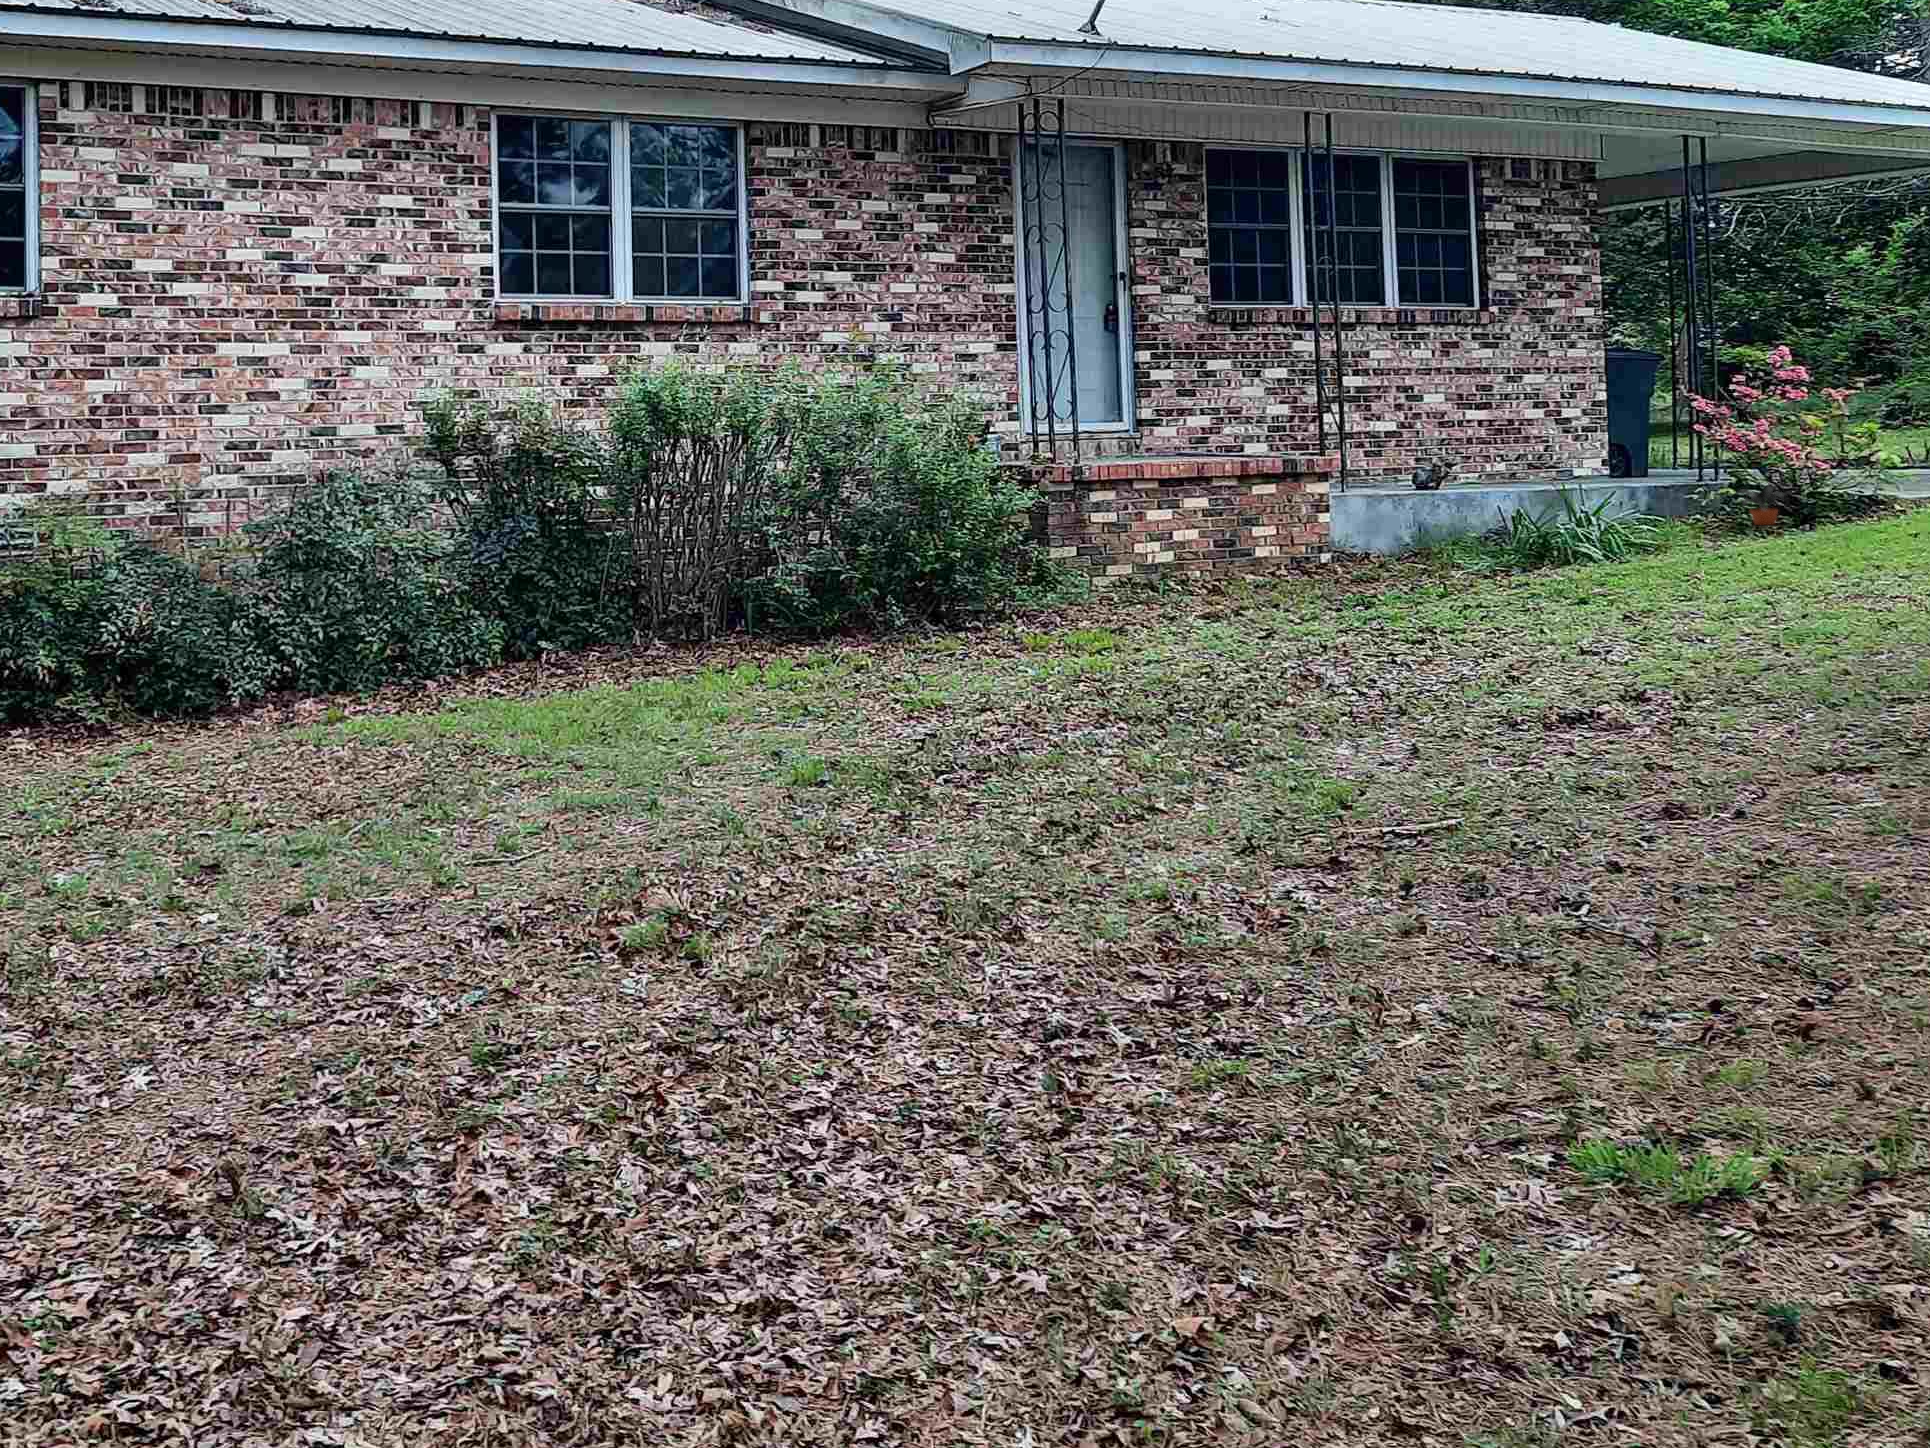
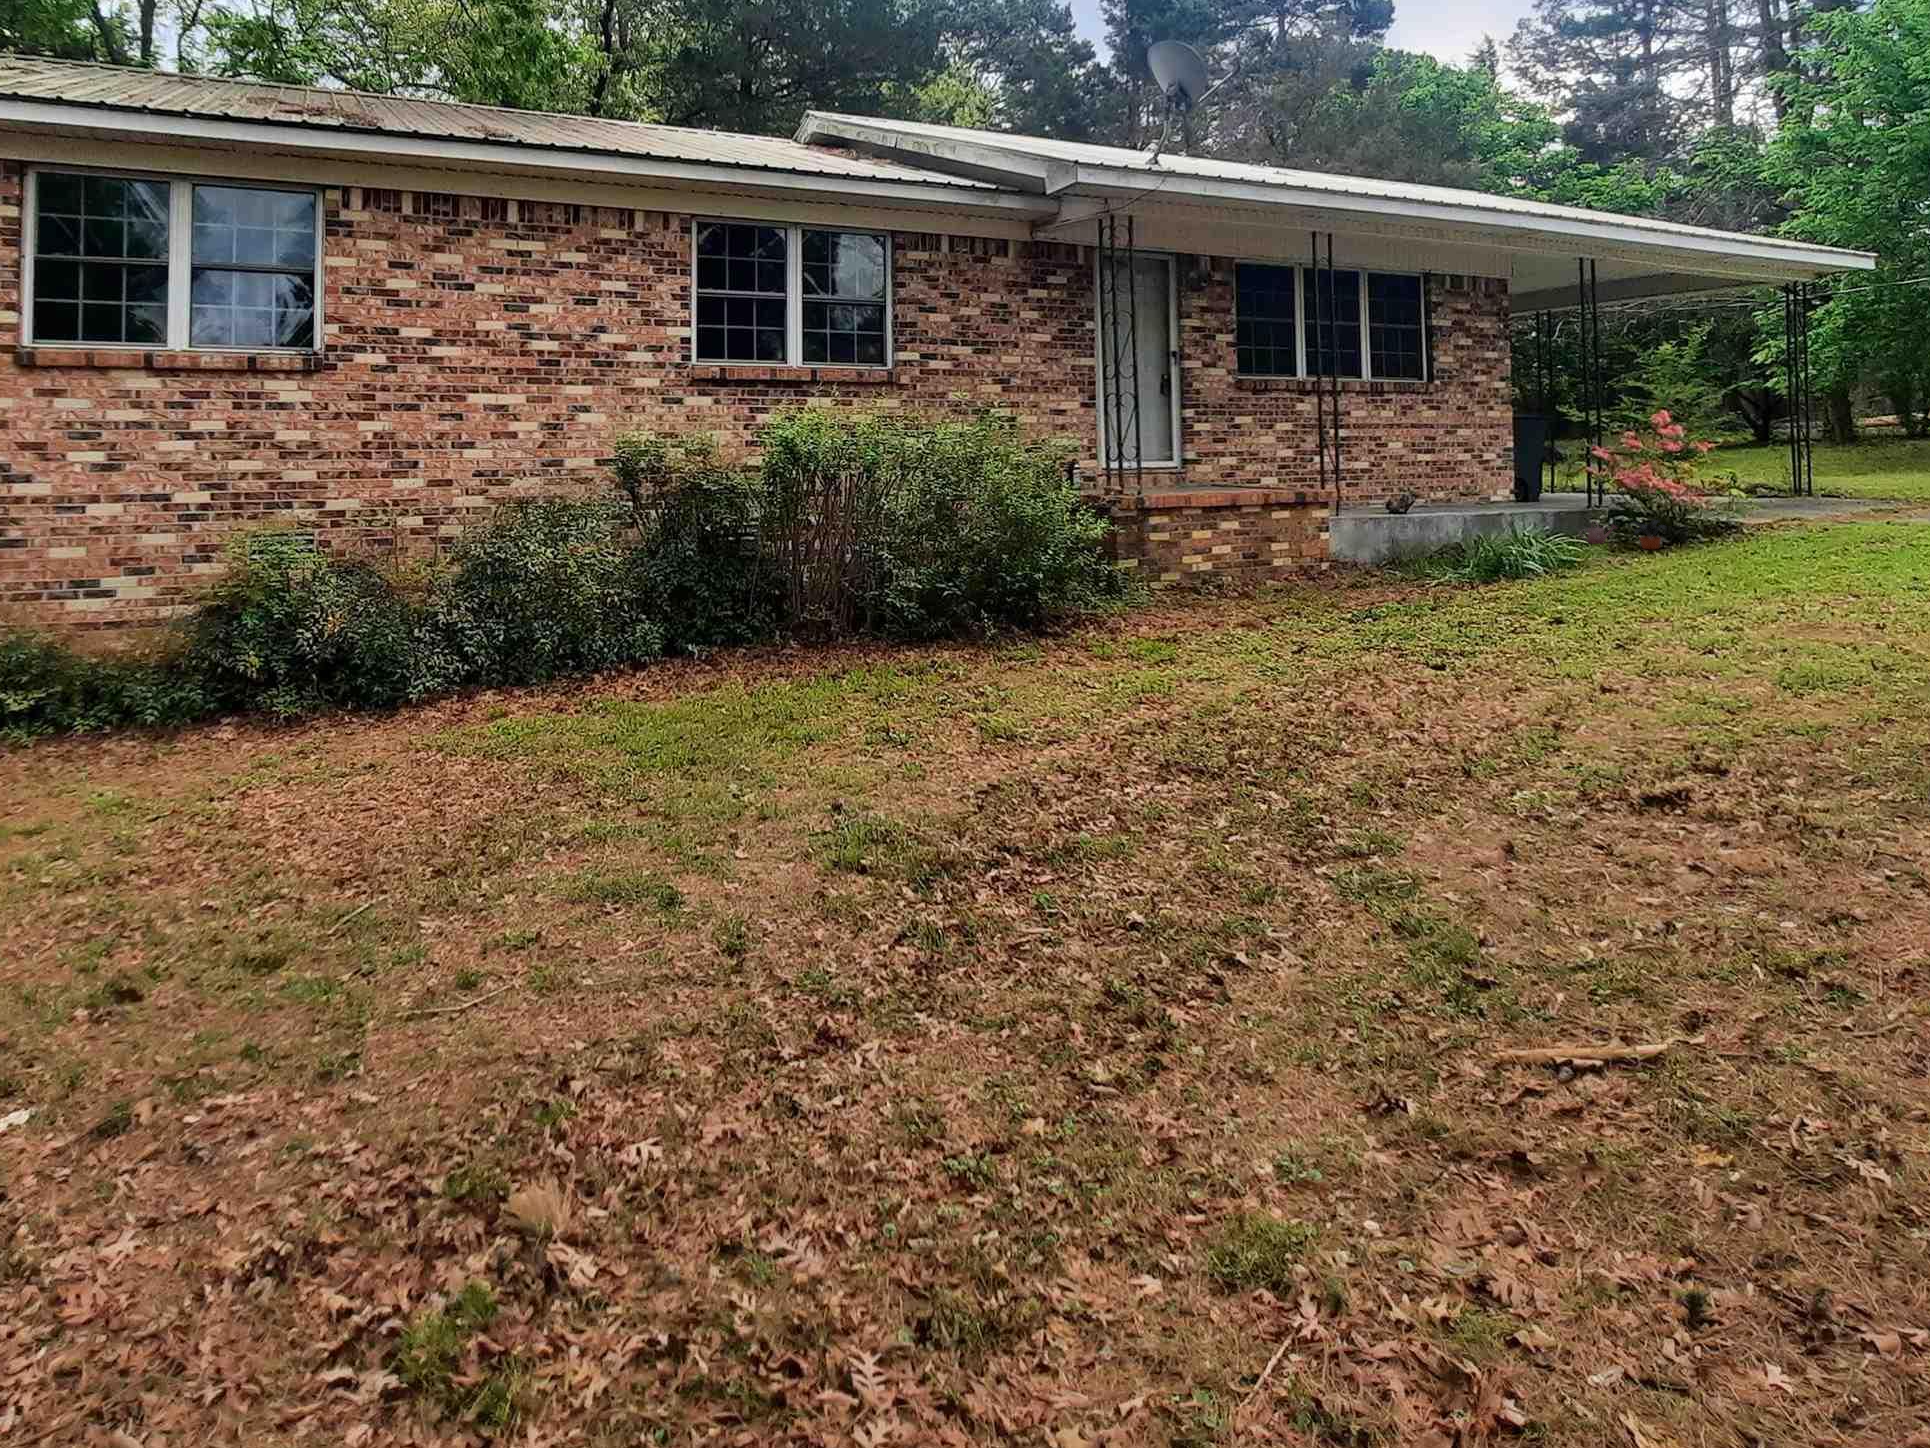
watering can: none [1676,492,1726,522] -> present [1587,525,1616,544]

